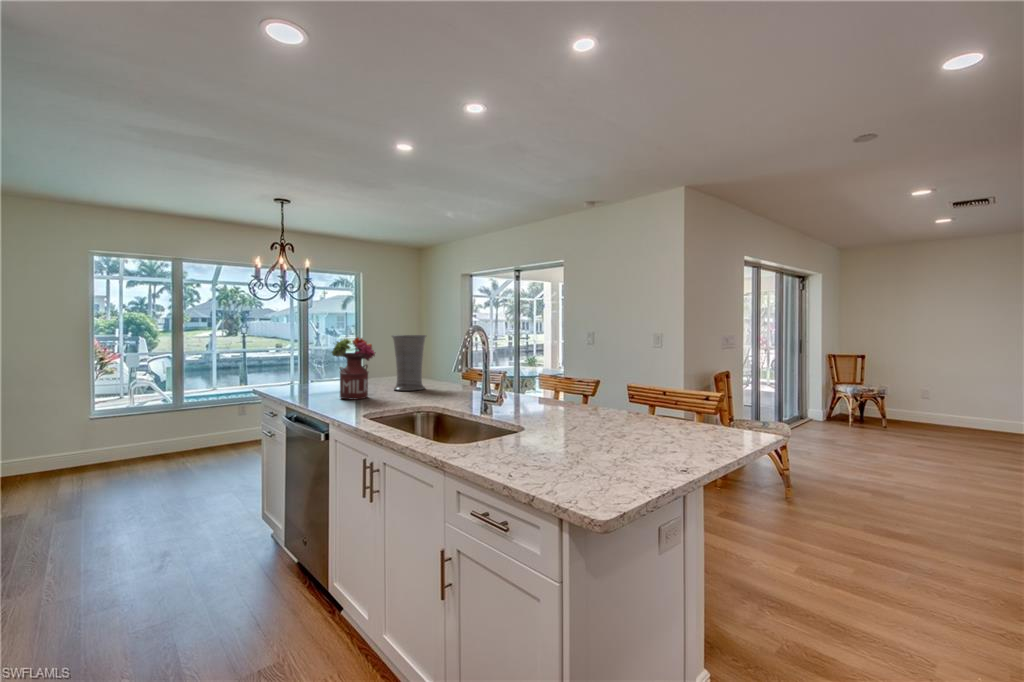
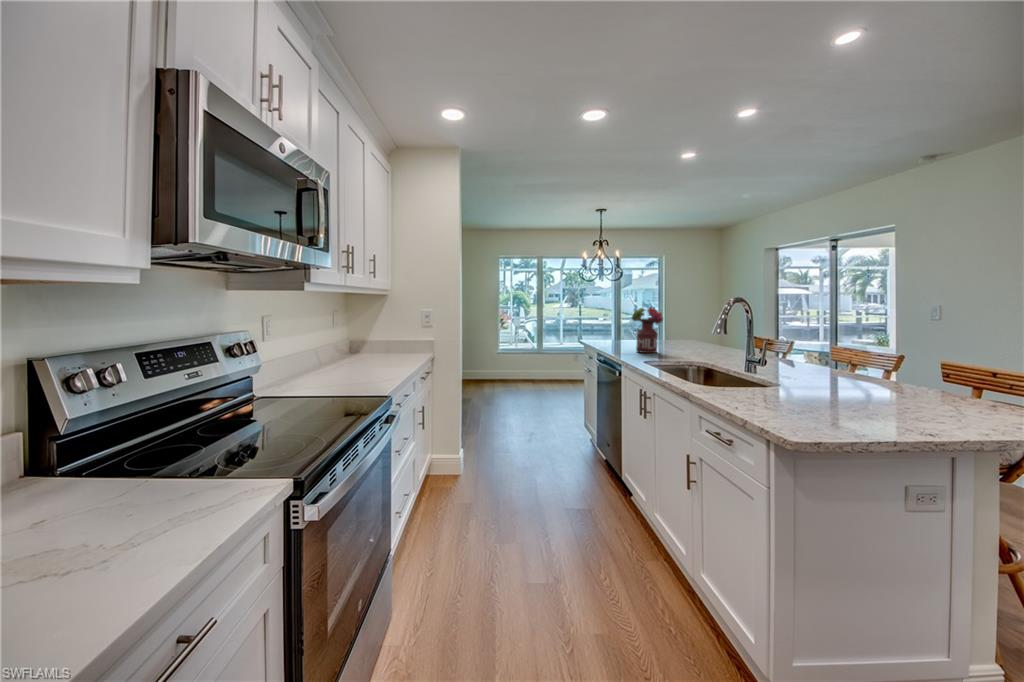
vase: present [392,335,426,391] -> none [680,305,710,350]

